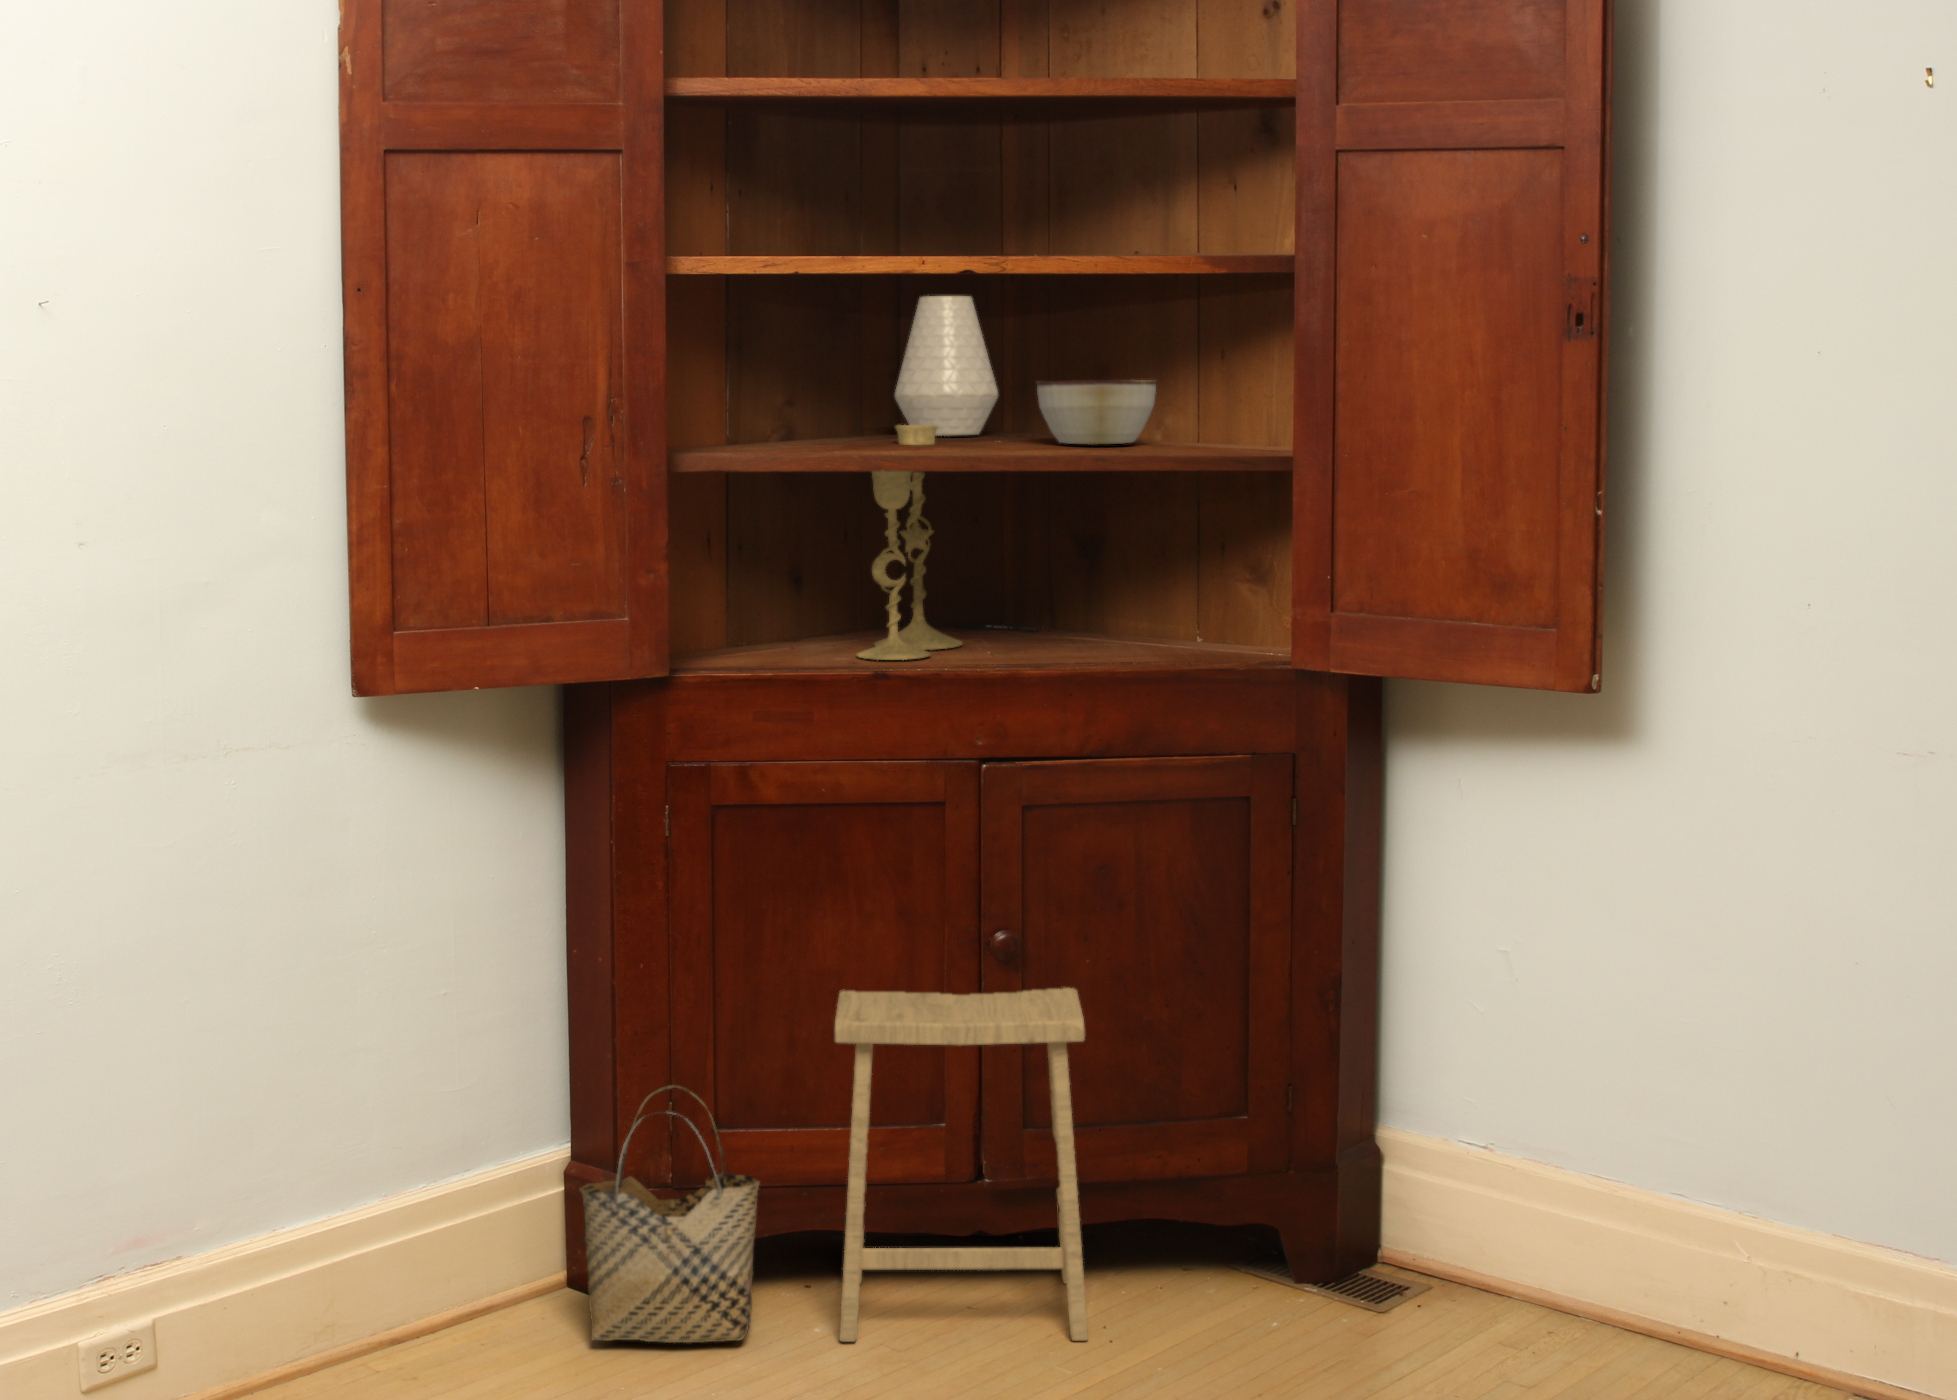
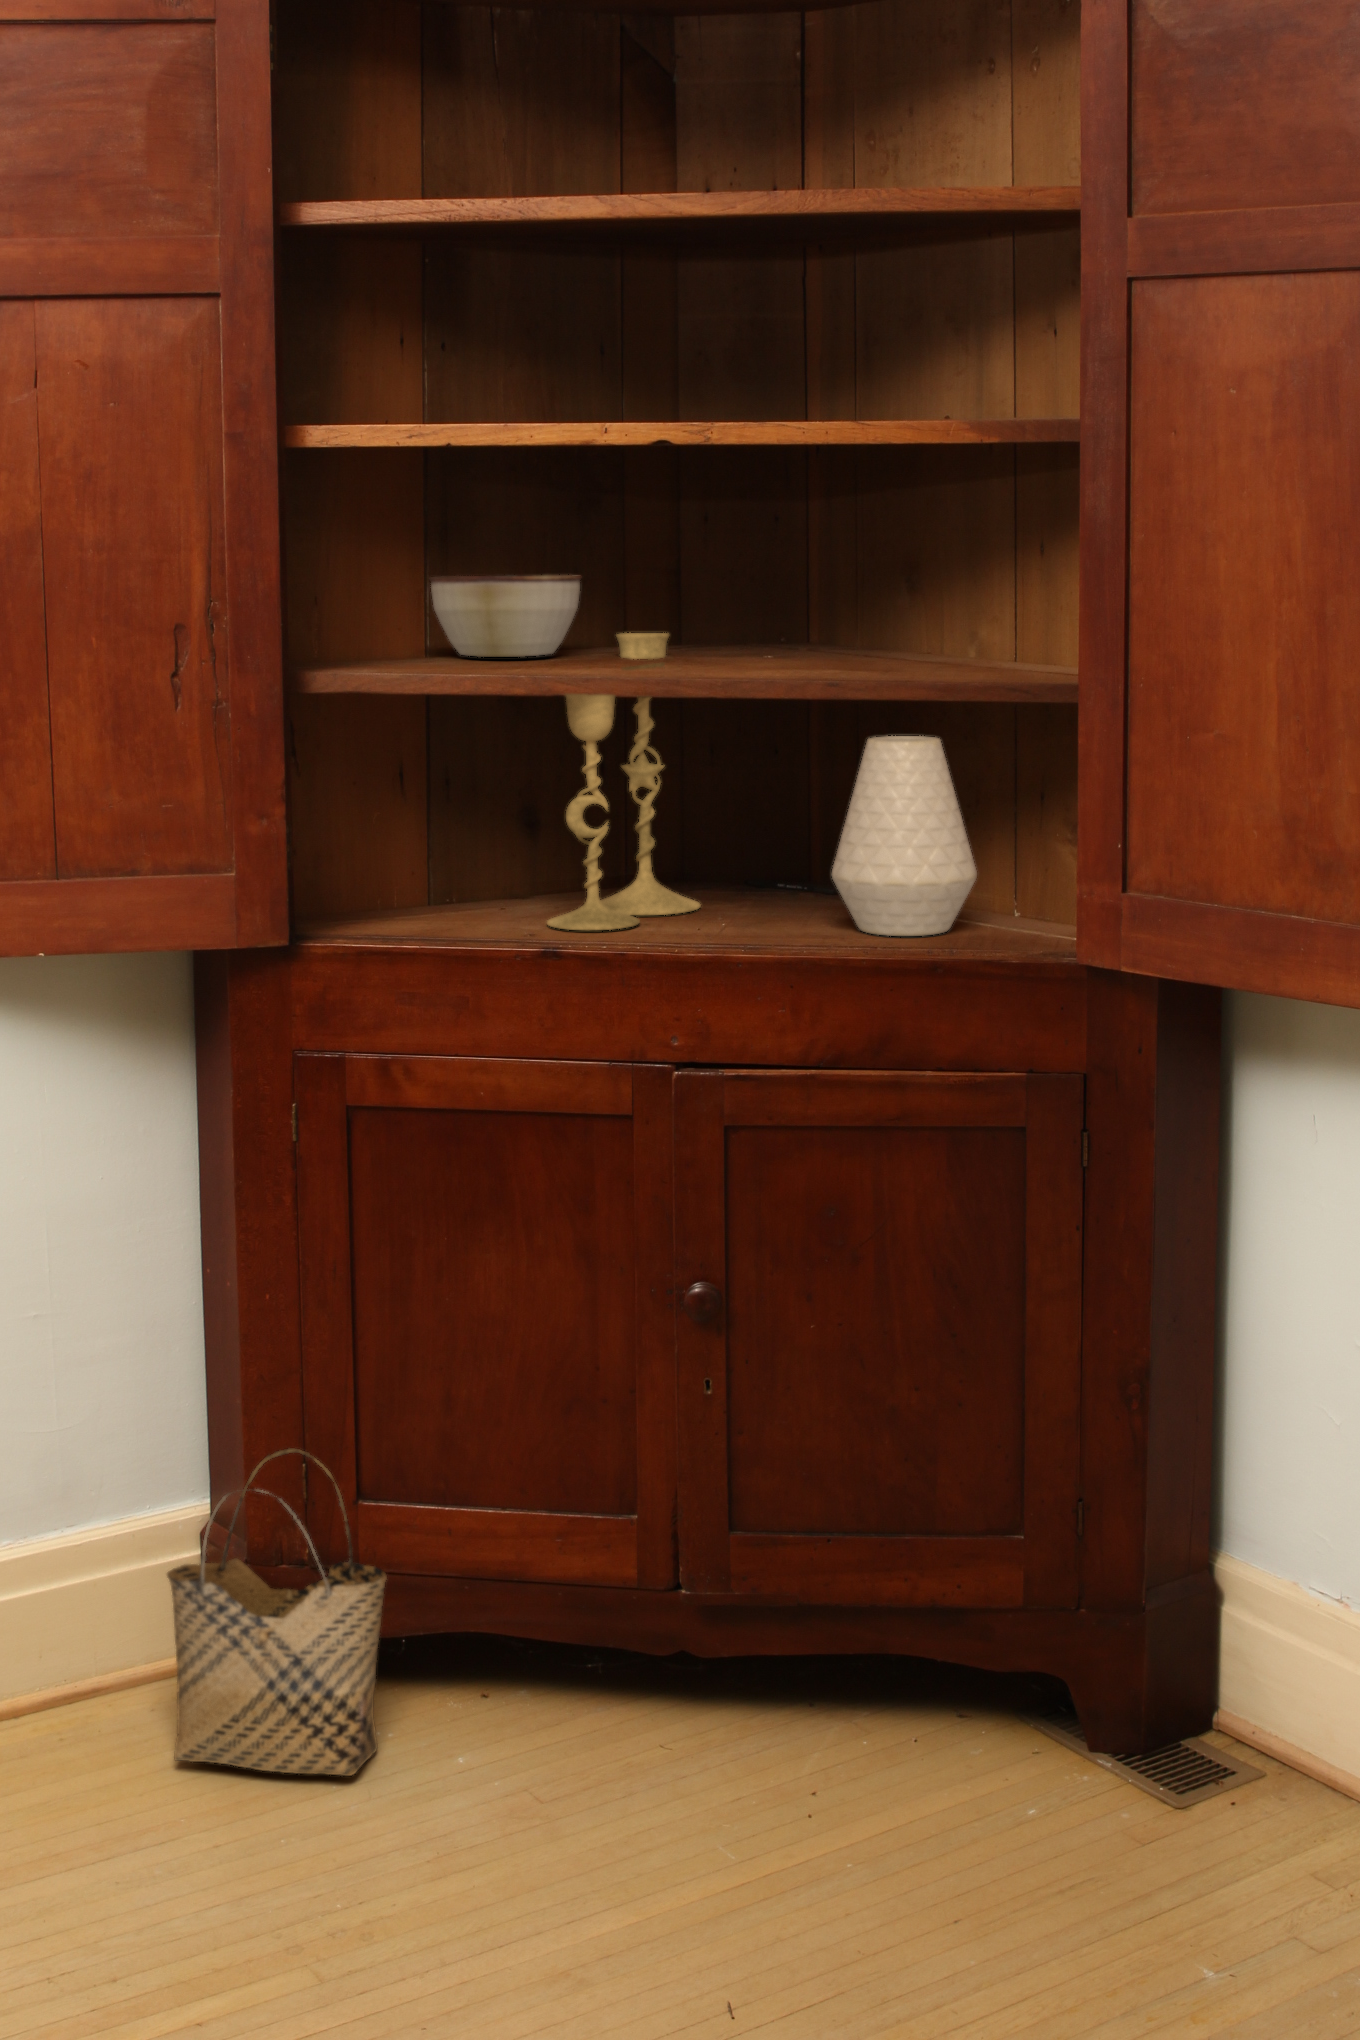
vase: present [894,296,999,436] -> present [832,736,977,936]
bowl: present [1036,380,1157,445] -> present [430,575,581,657]
footstool: present [835,988,1088,1342] -> none [469,1338,808,1816]

